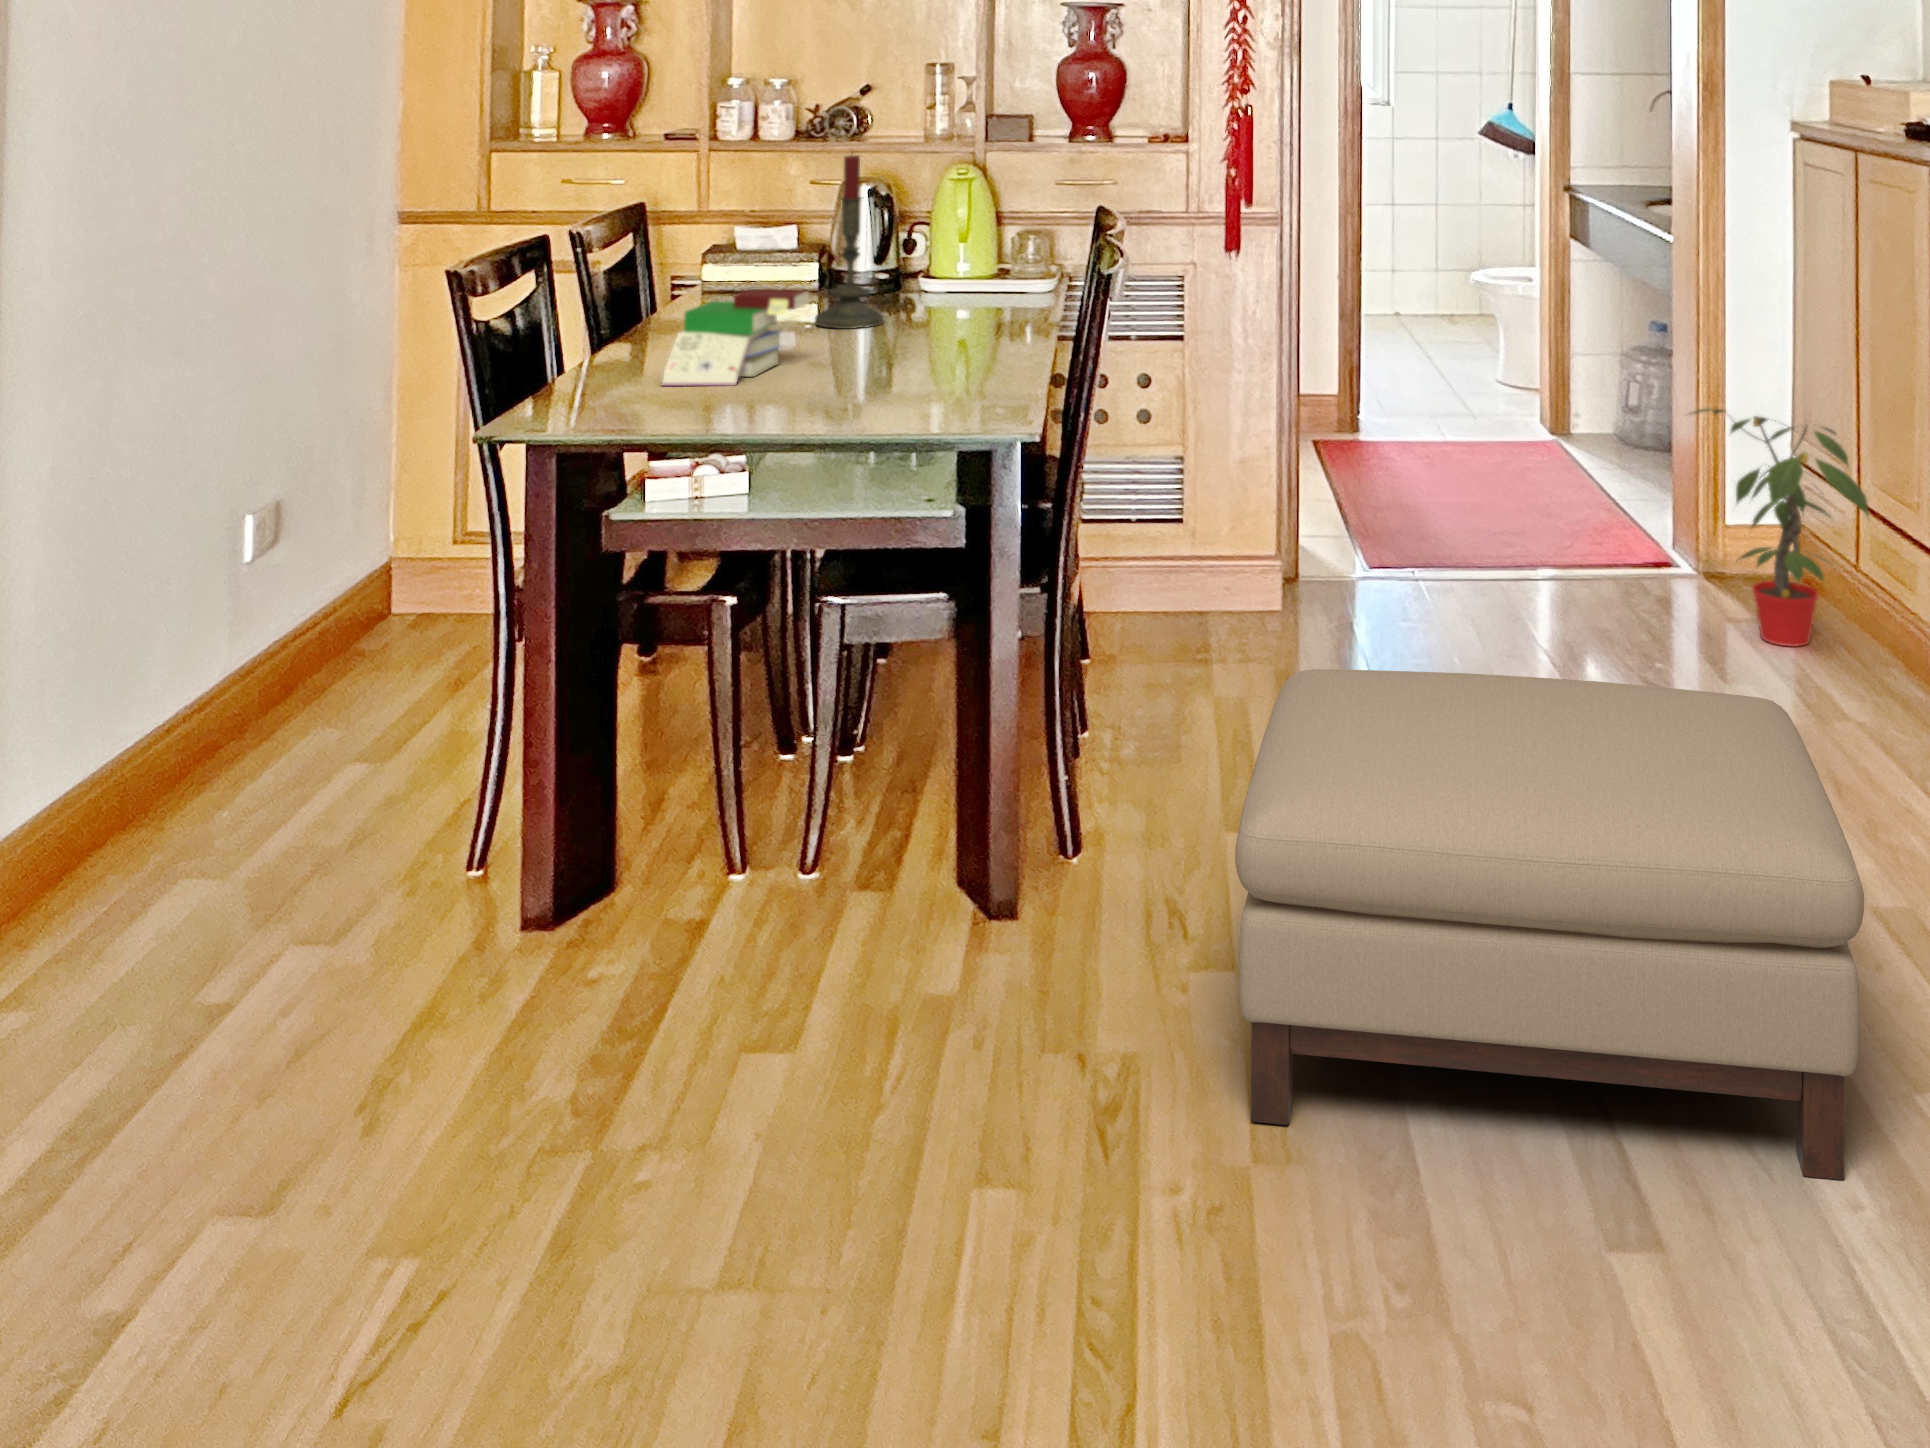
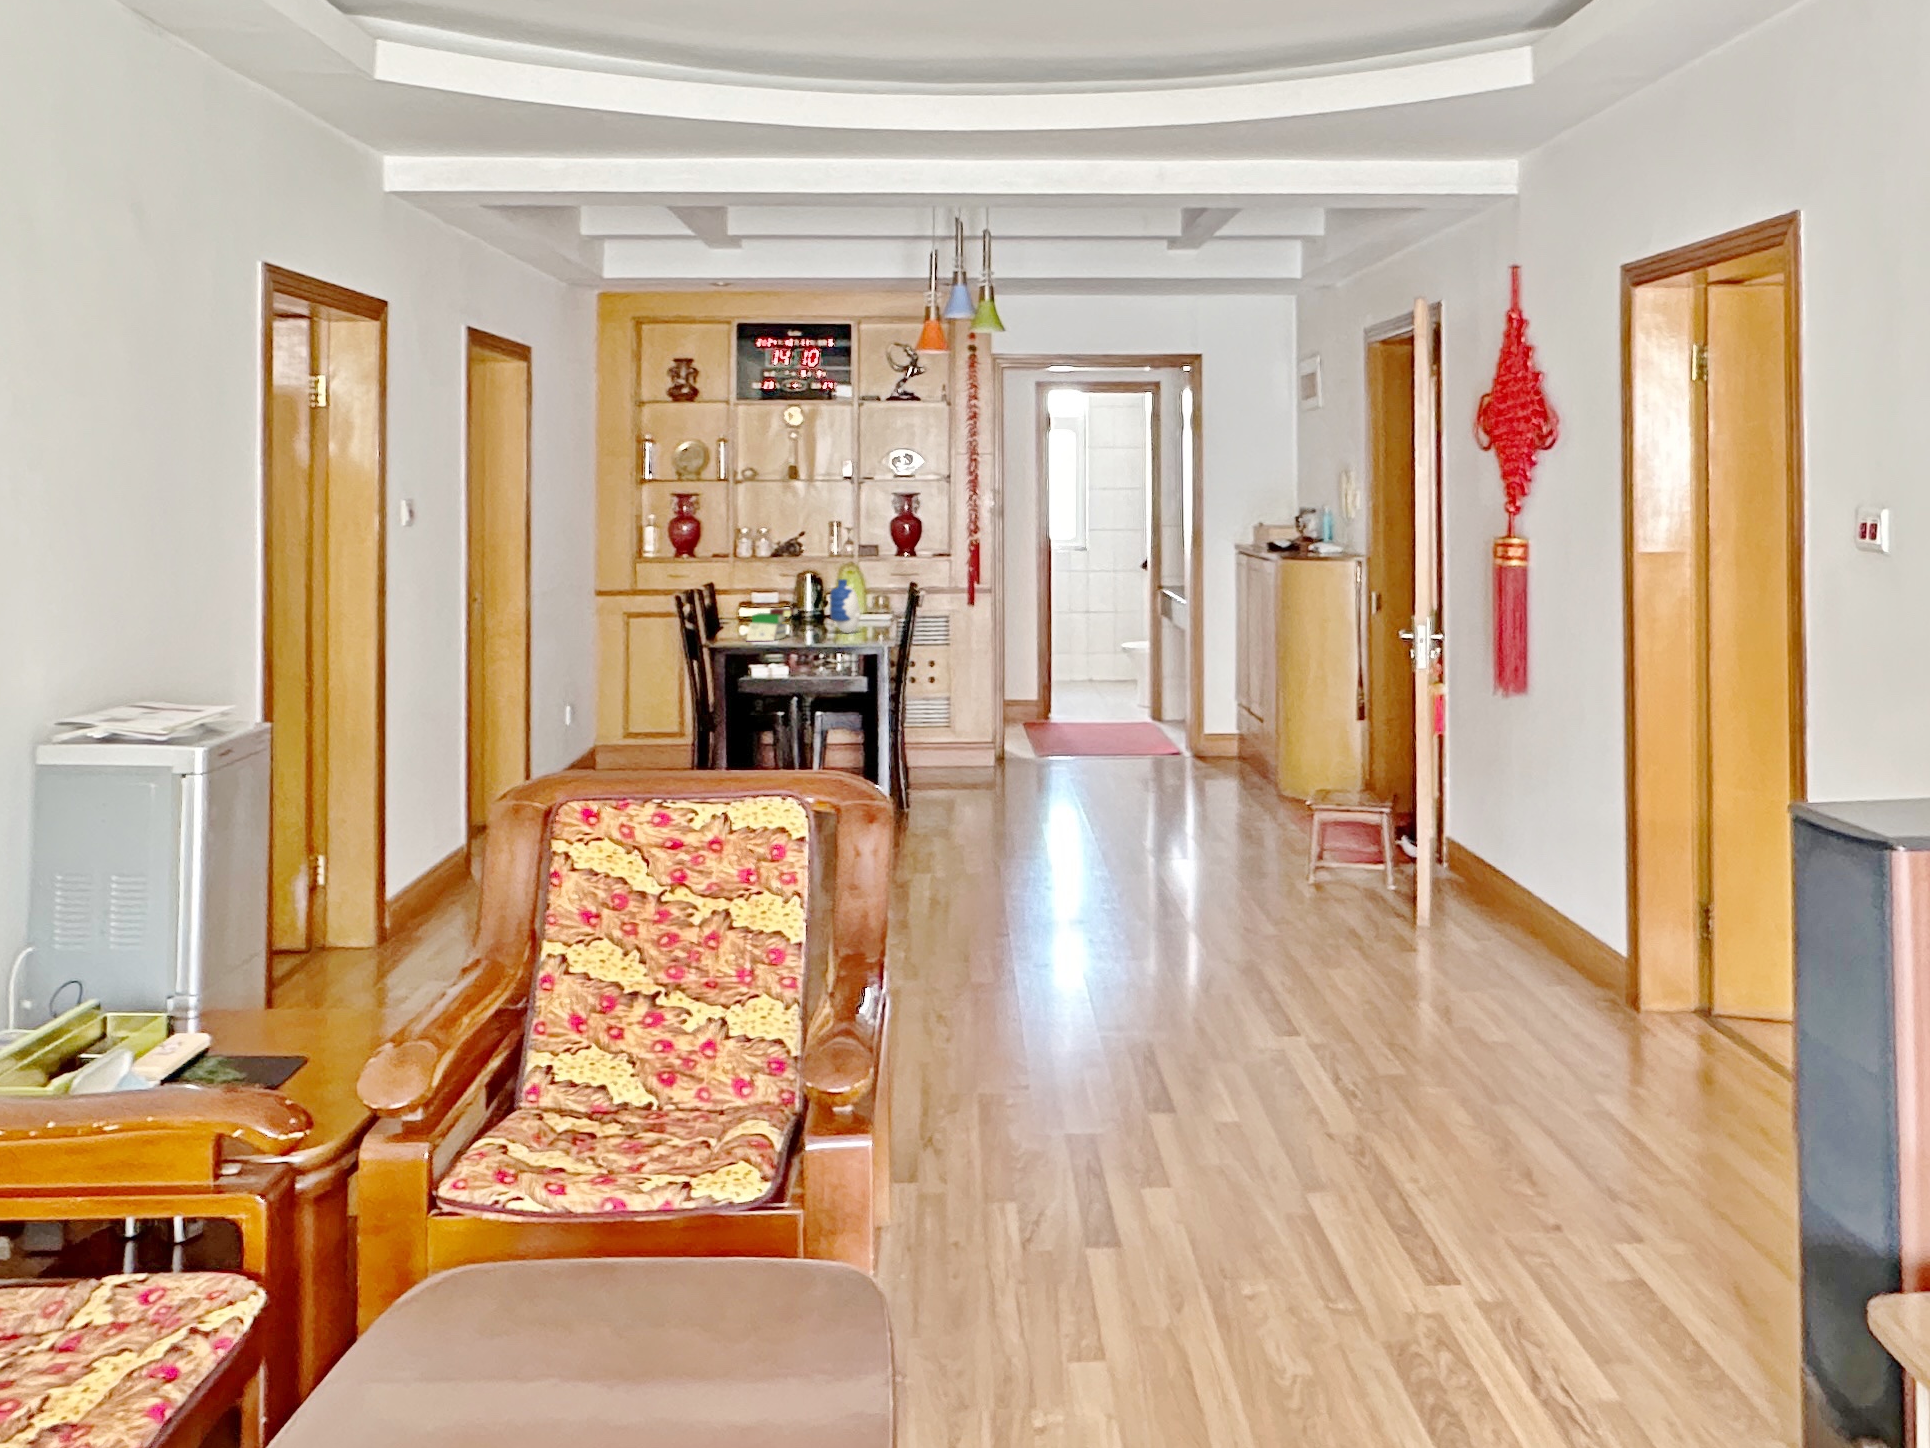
candle: present [815,152,884,329] -> none [792,557,821,631]
vase: none [896,212,972,347] -> present [830,579,860,633]
potted plant: present [1693,409,1869,646] -> none [1174,672,1242,772]
ottoman: present [1235,669,1864,1180] -> none [956,733,1156,856]

